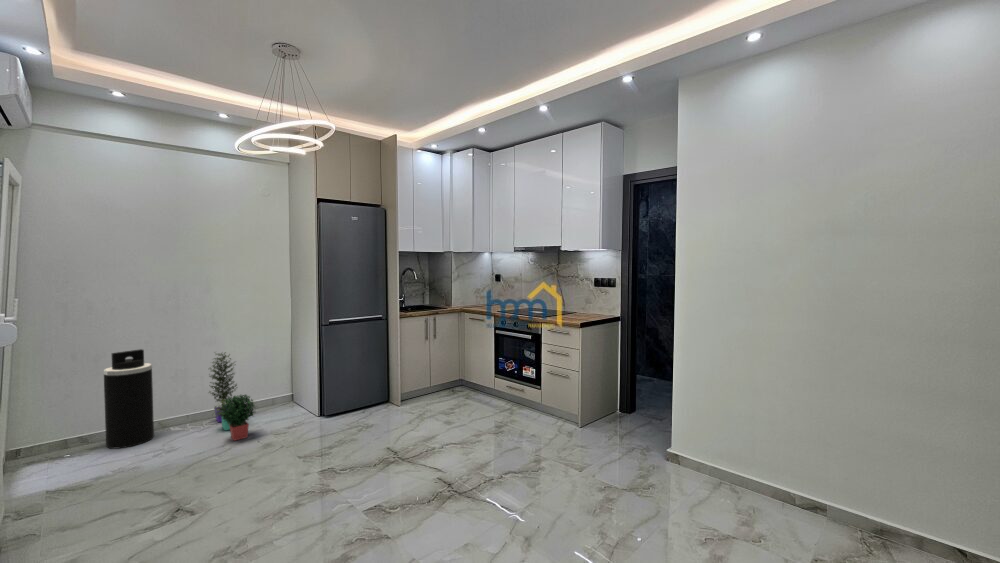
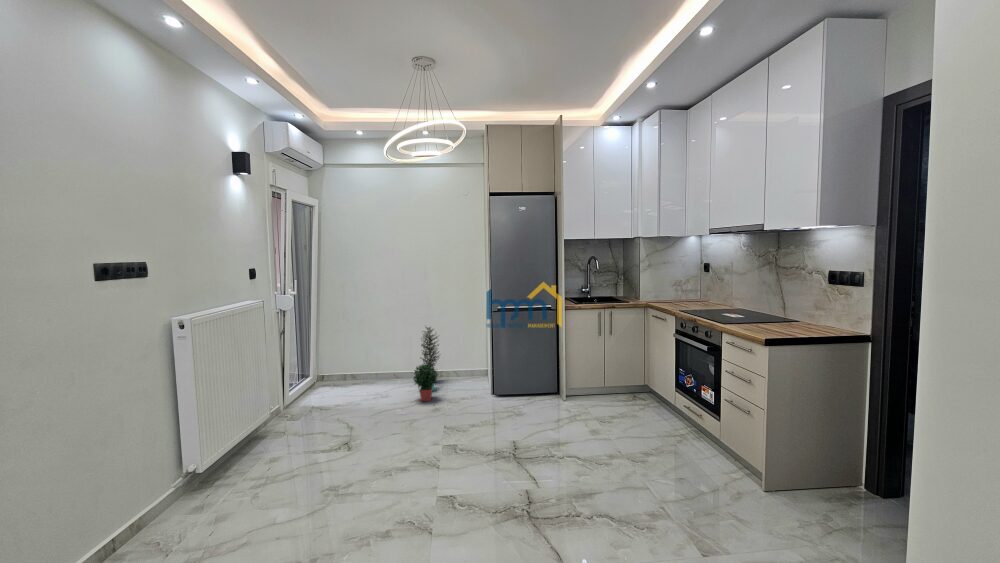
trash can: present [104,349,154,449] -> none [356,319,385,389]

